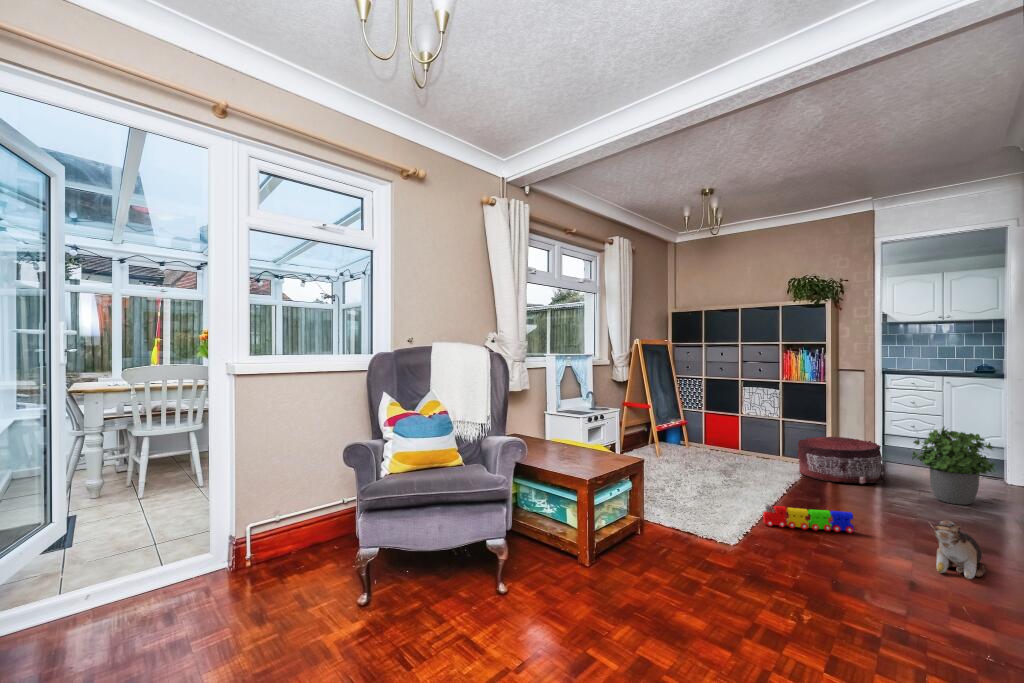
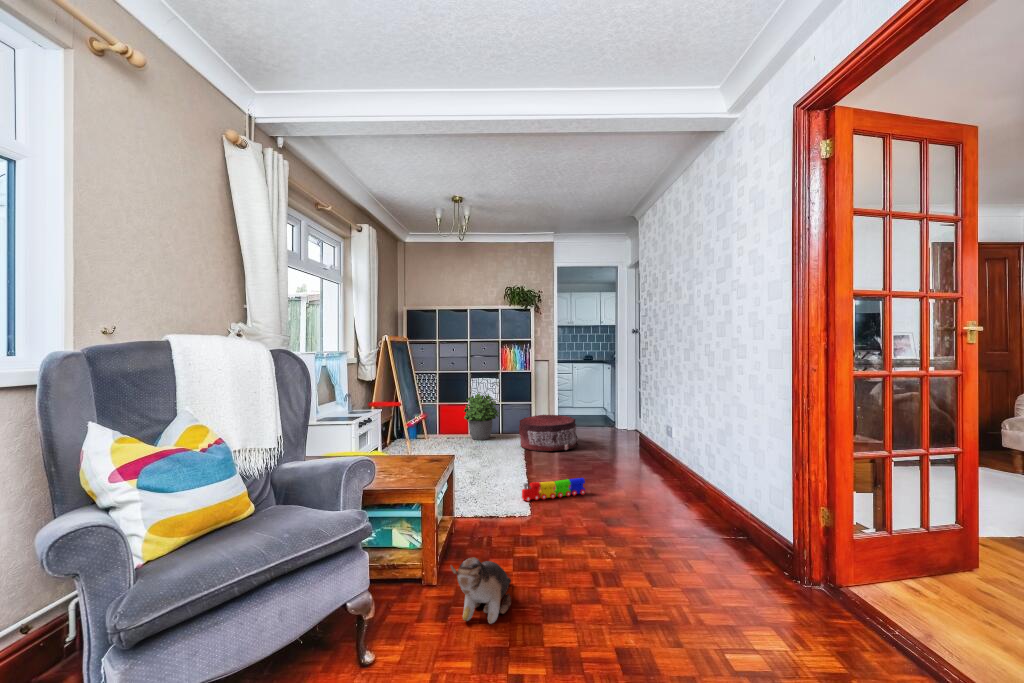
potted plant: present [912,427,995,505] -> present [464,393,499,440]
plush toy: present [929,520,986,579] -> present [451,557,511,624]

